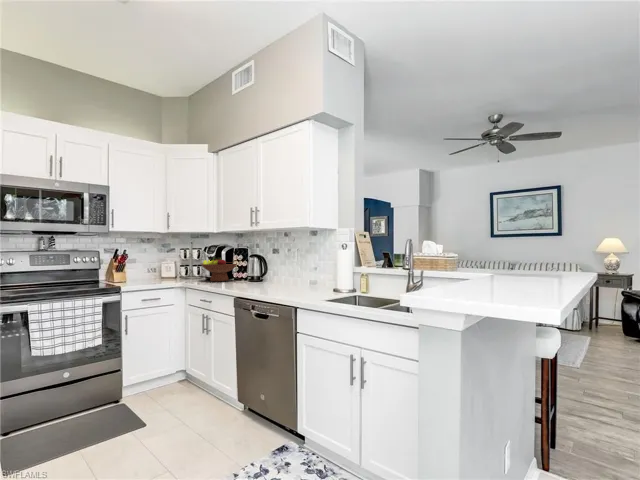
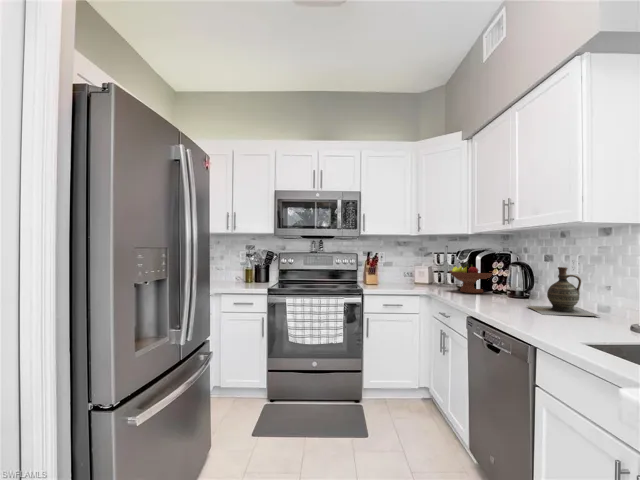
ceramic jug: none [269,257,313,290] -> present [528,267,599,316]

